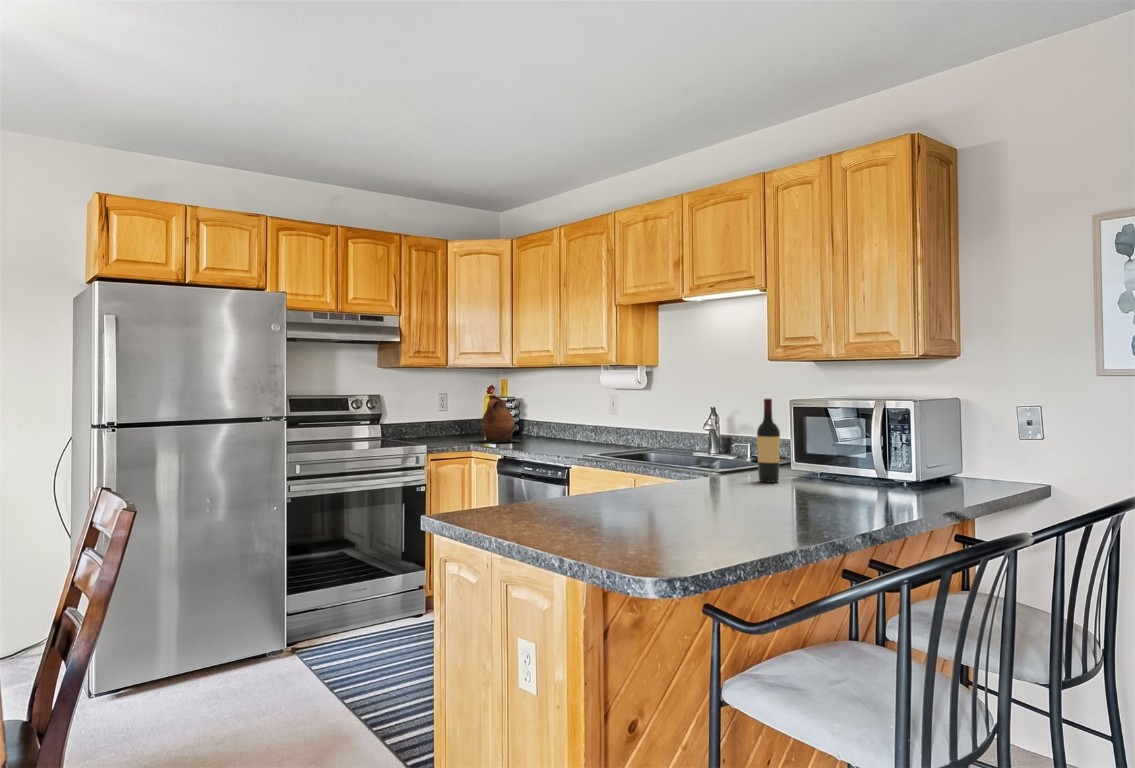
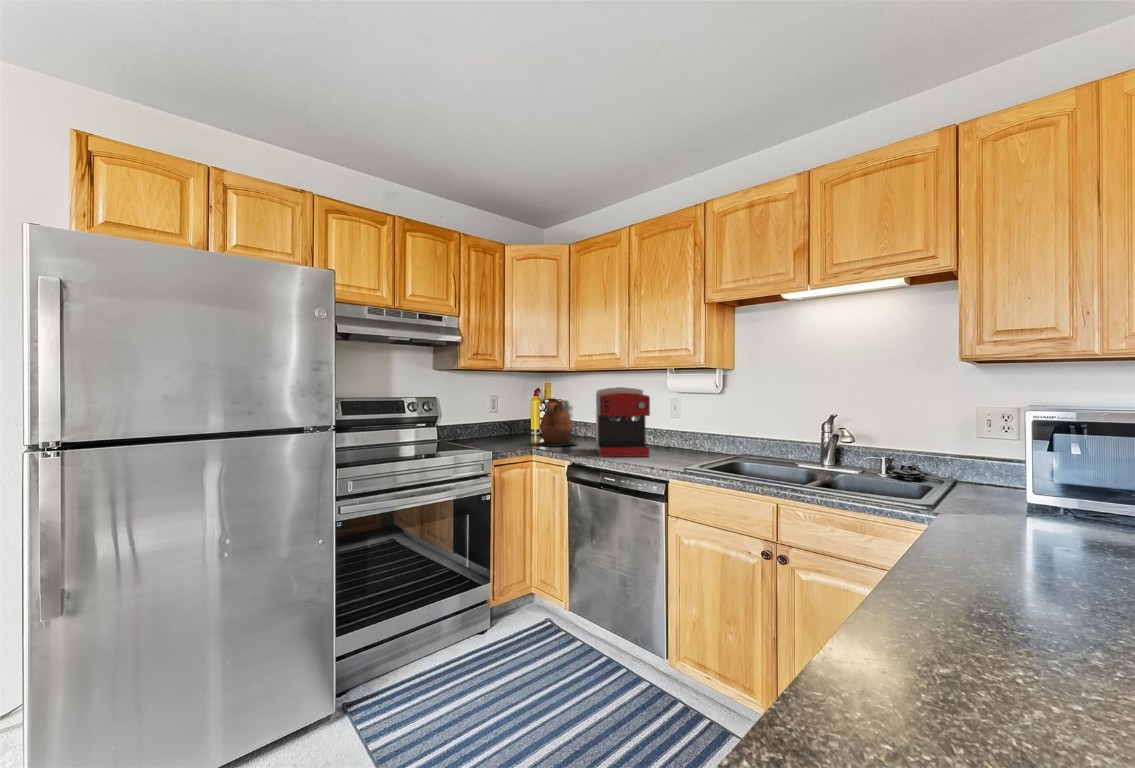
coffee maker: none [527,384,576,450] -> present [596,387,650,457]
wine bottle: present [757,398,780,483] -> none [1019,410,1065,533]

